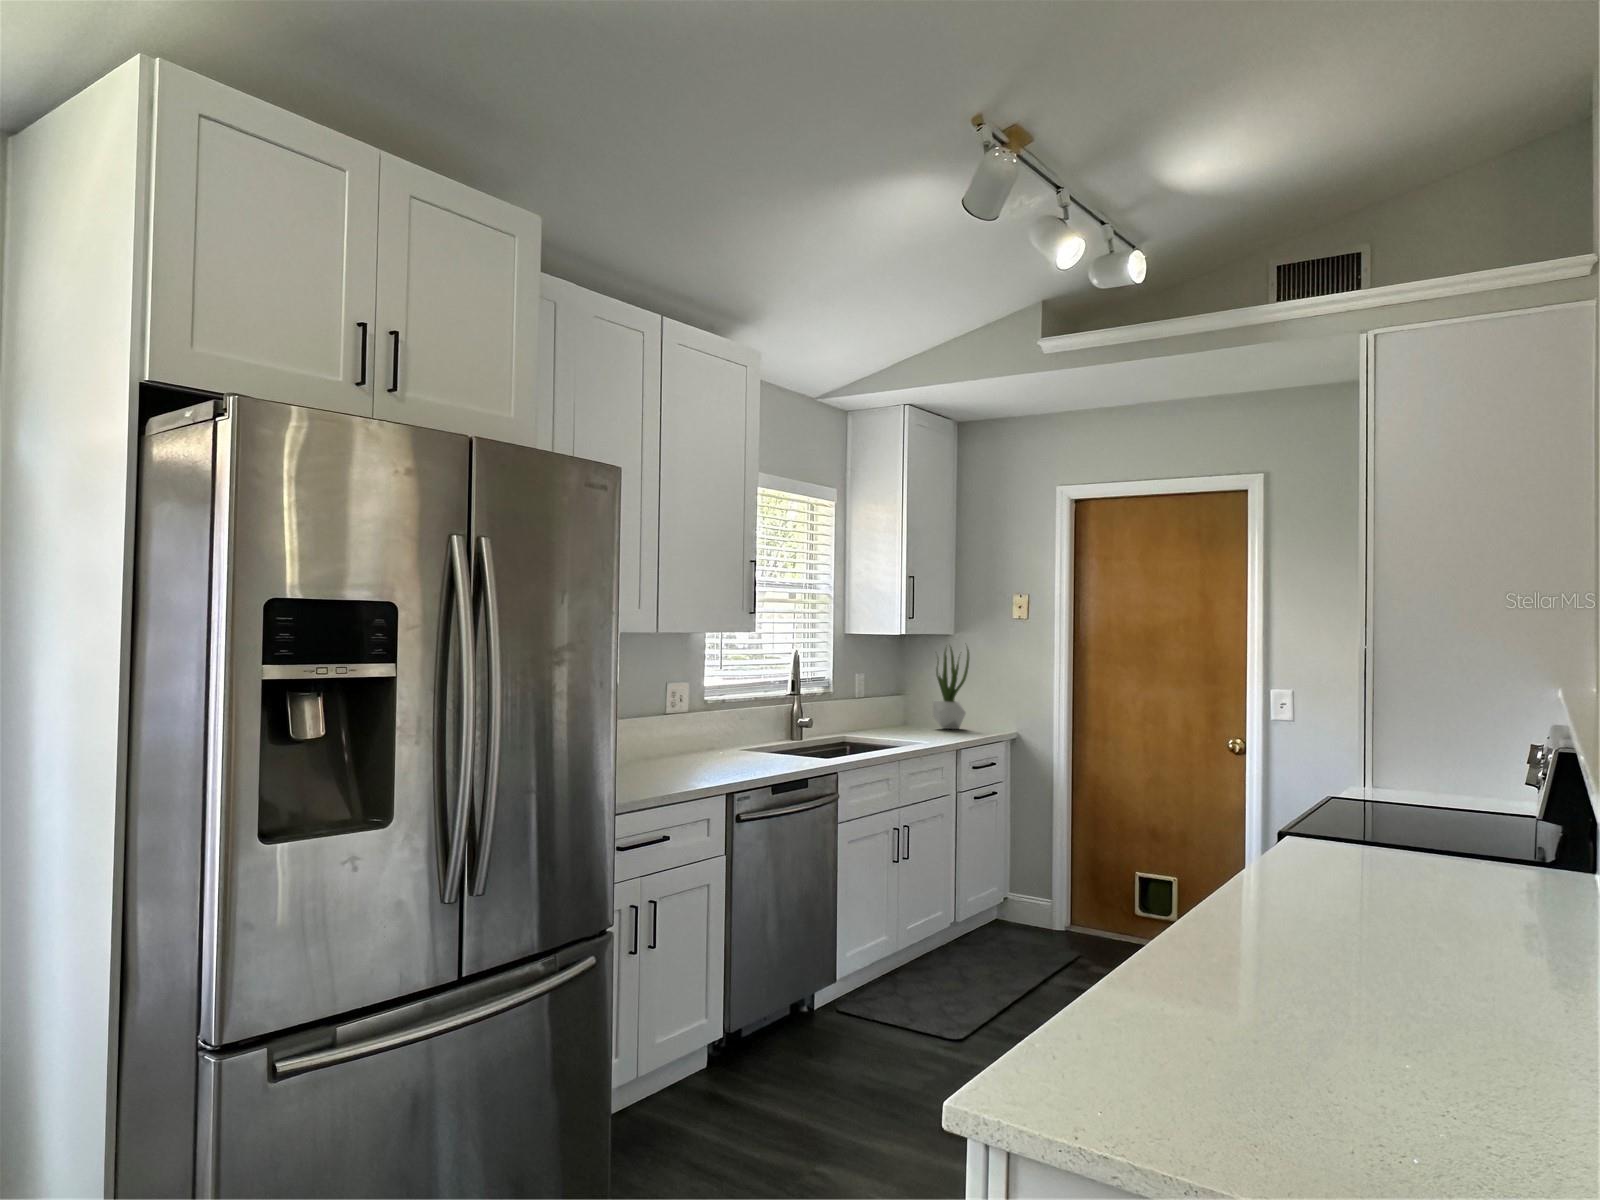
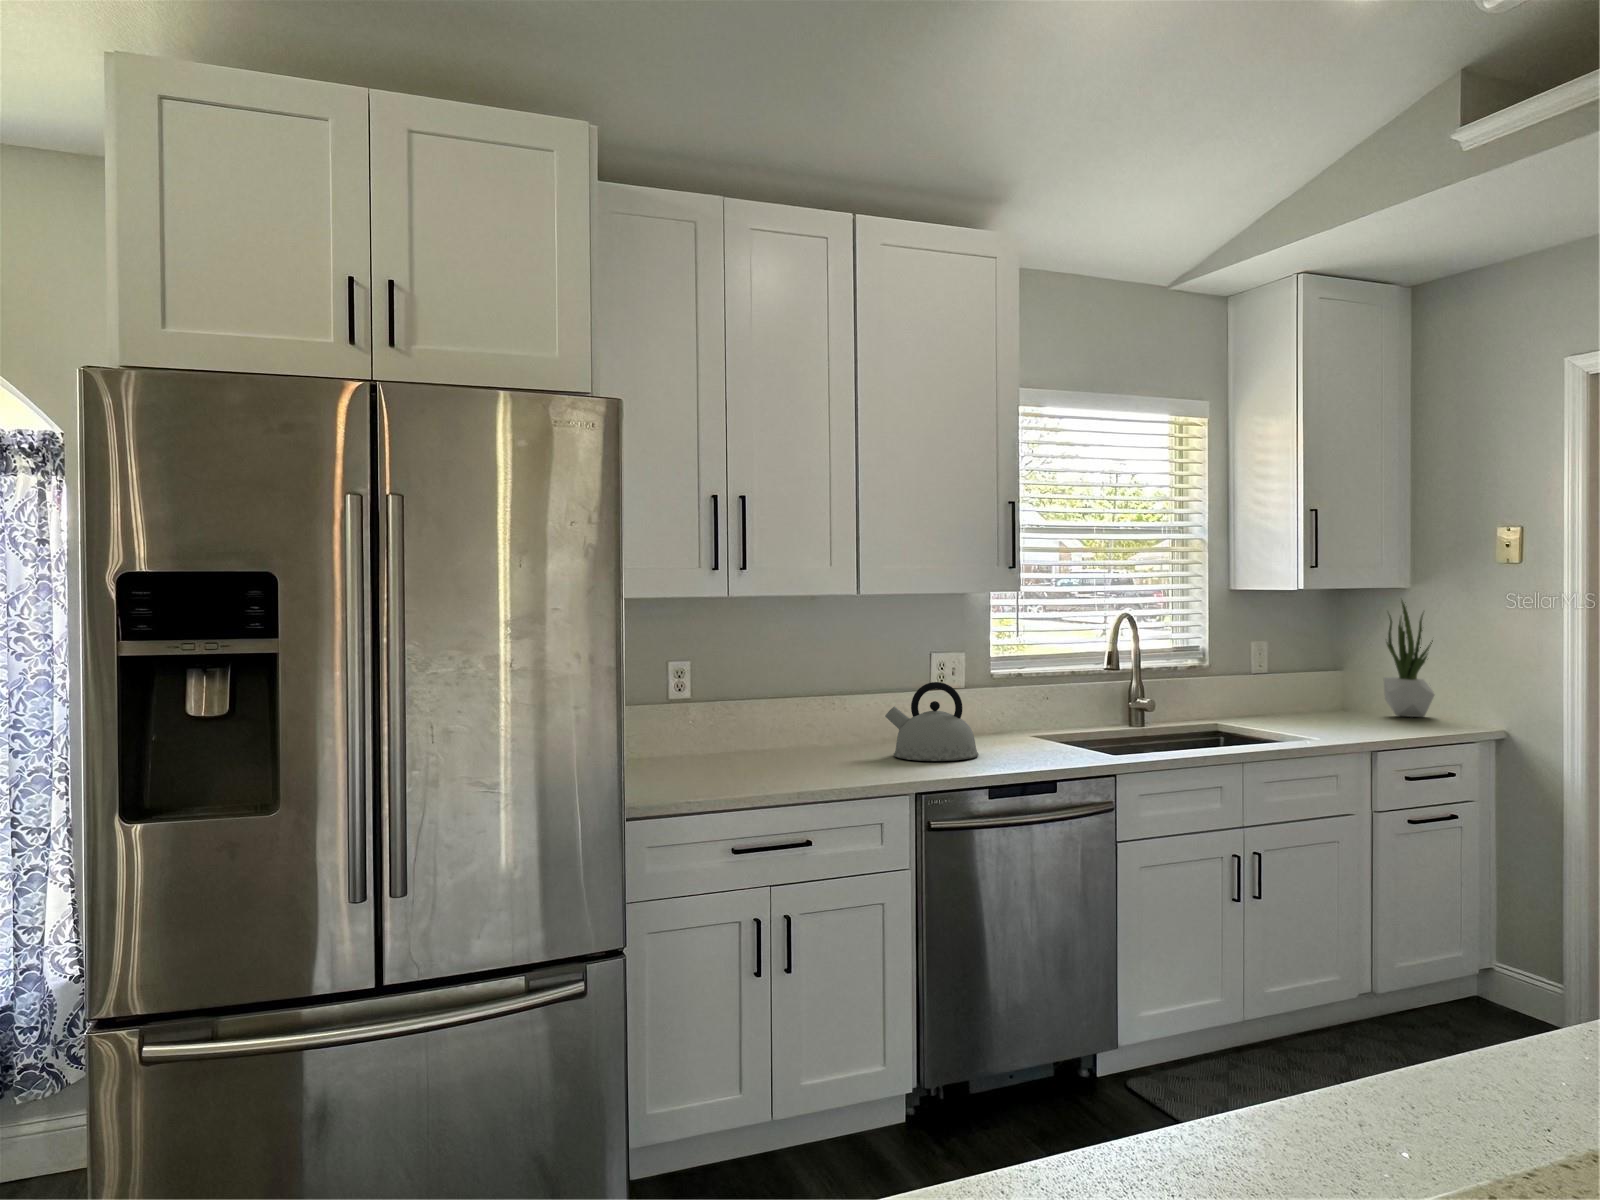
kettle: none [662,706,737,771] -> present [885,682,979,761]

